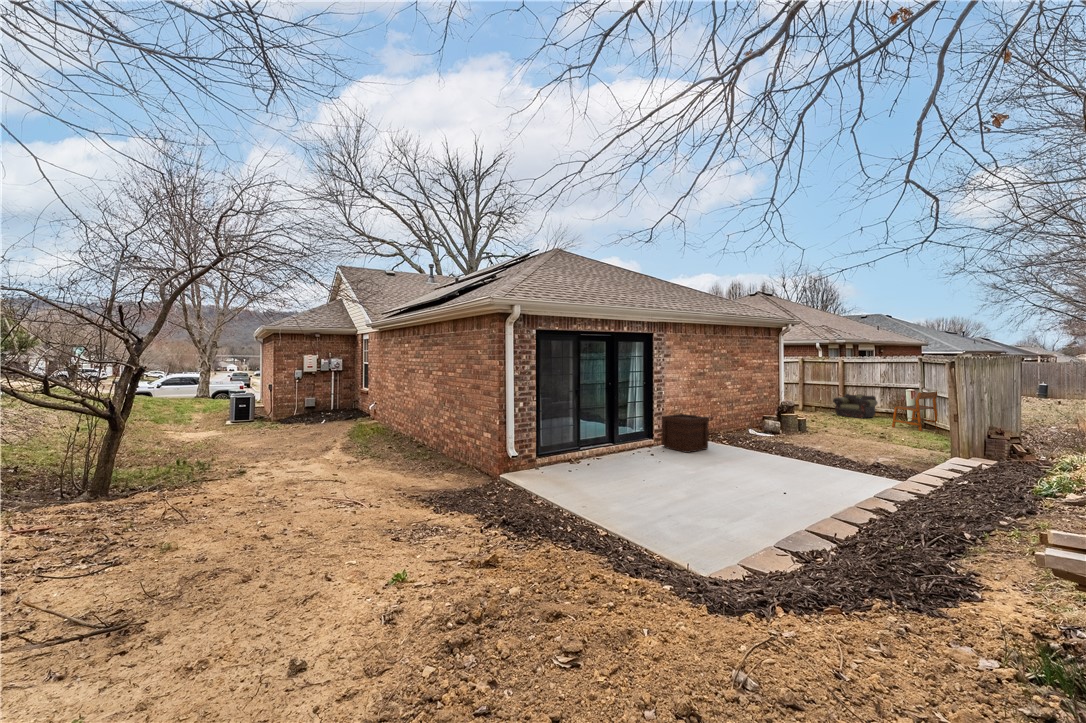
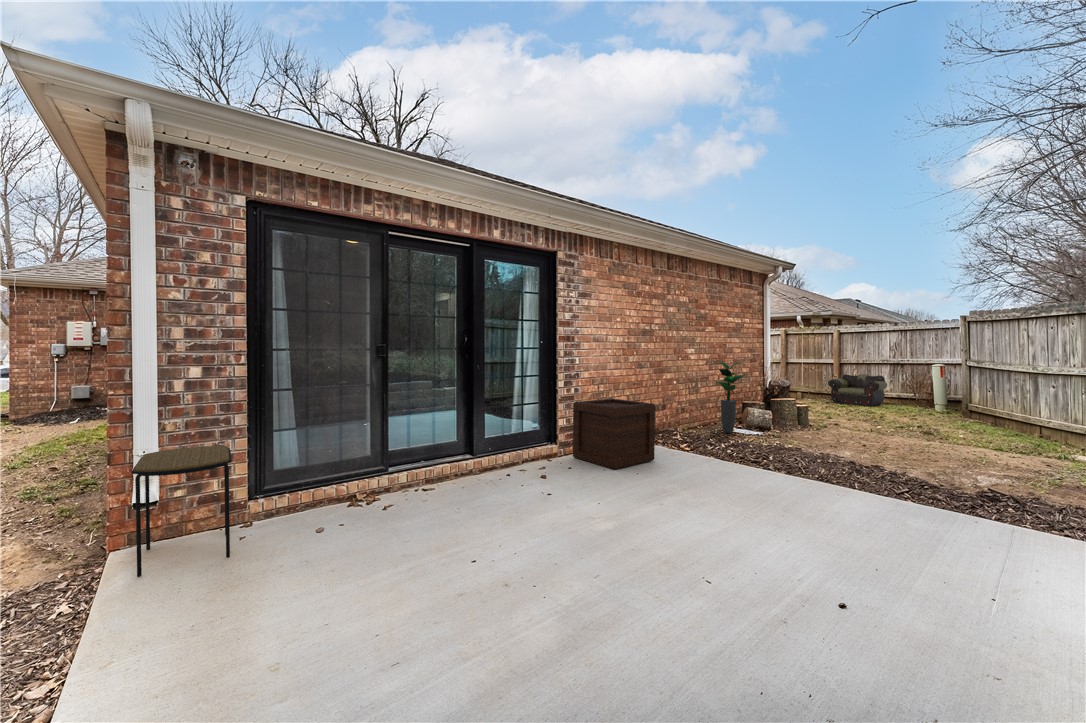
potted plant: none [743,390,764,436] -> present [717,362,745,433]
bench: present [892,391,938,431] -> none [918,366,981,422]
side table: none [511,435,549,481] -> present [132,446,231,577]

